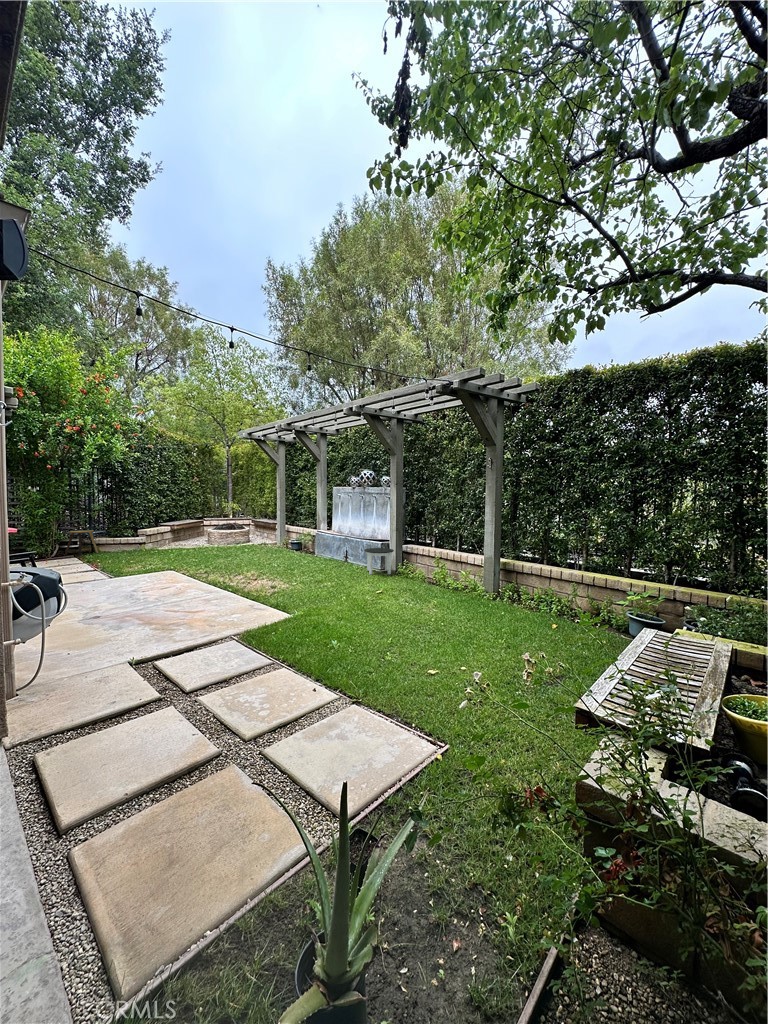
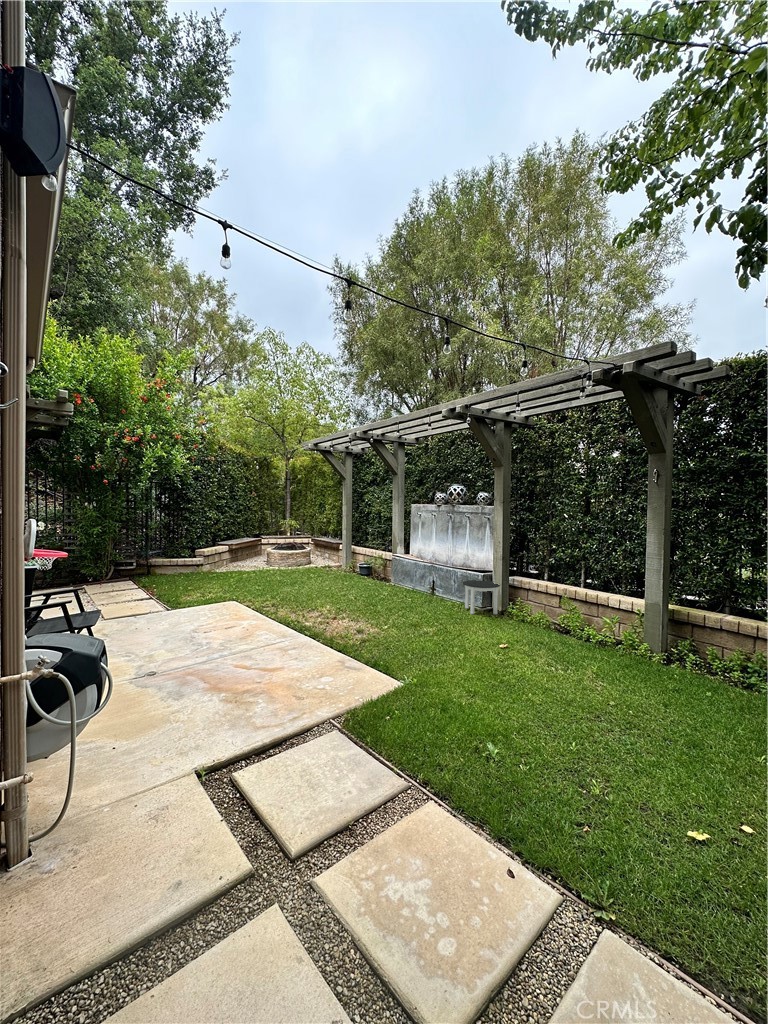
stool: present [65,530,98,556] -> none [120,551,154,579]

